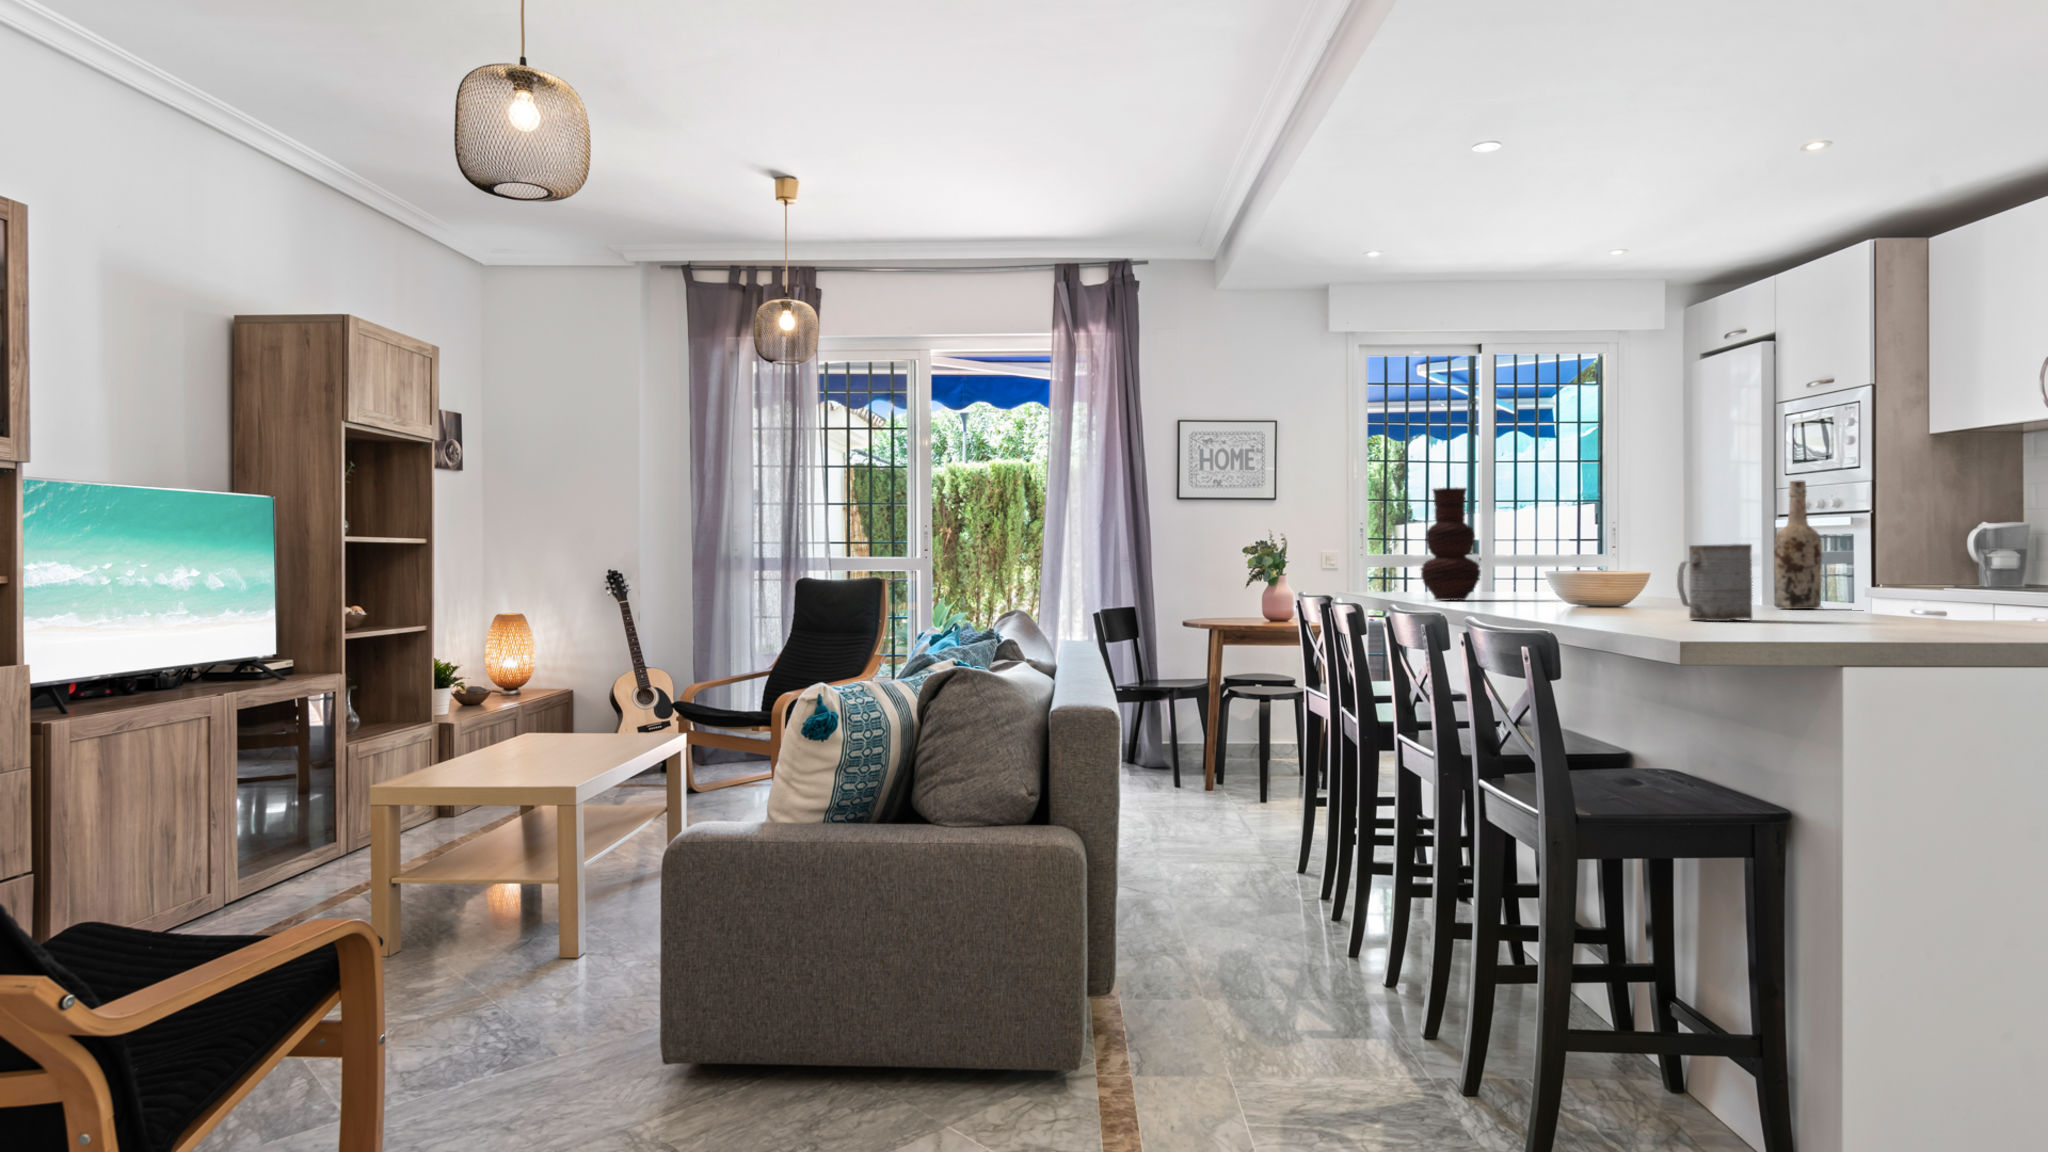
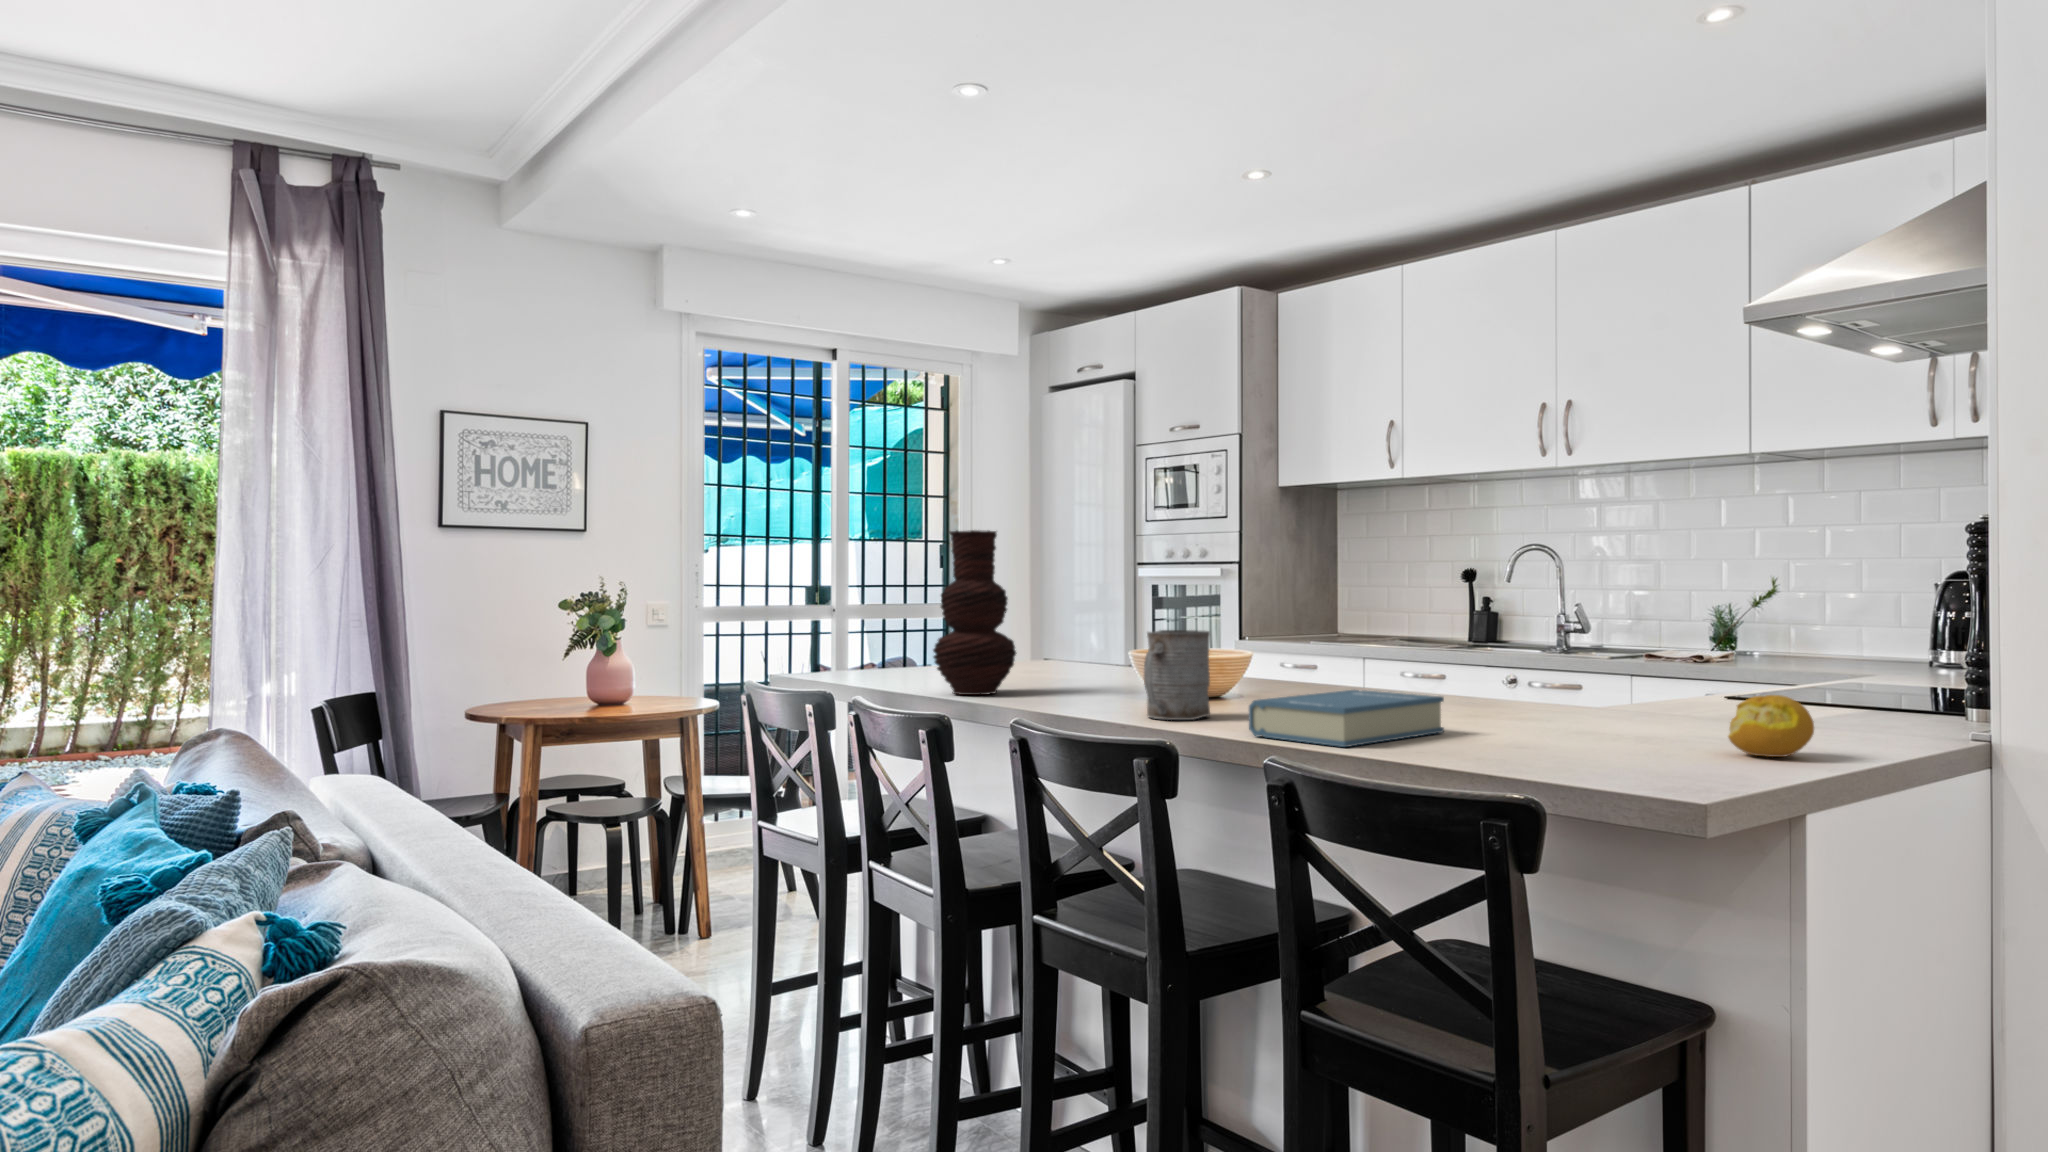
wine bottle: present [1774,481,1822,609] -> none [1461,542,1516,711]
mug: present [1677,544,1752,621] -> present [1144,630,1210,720]
fruit: none [1825,579,1886,621] -> present [1728,695,1814,757]
hardback book: none [1538,587,1682,614] -> present [1249,690,1444,747]

